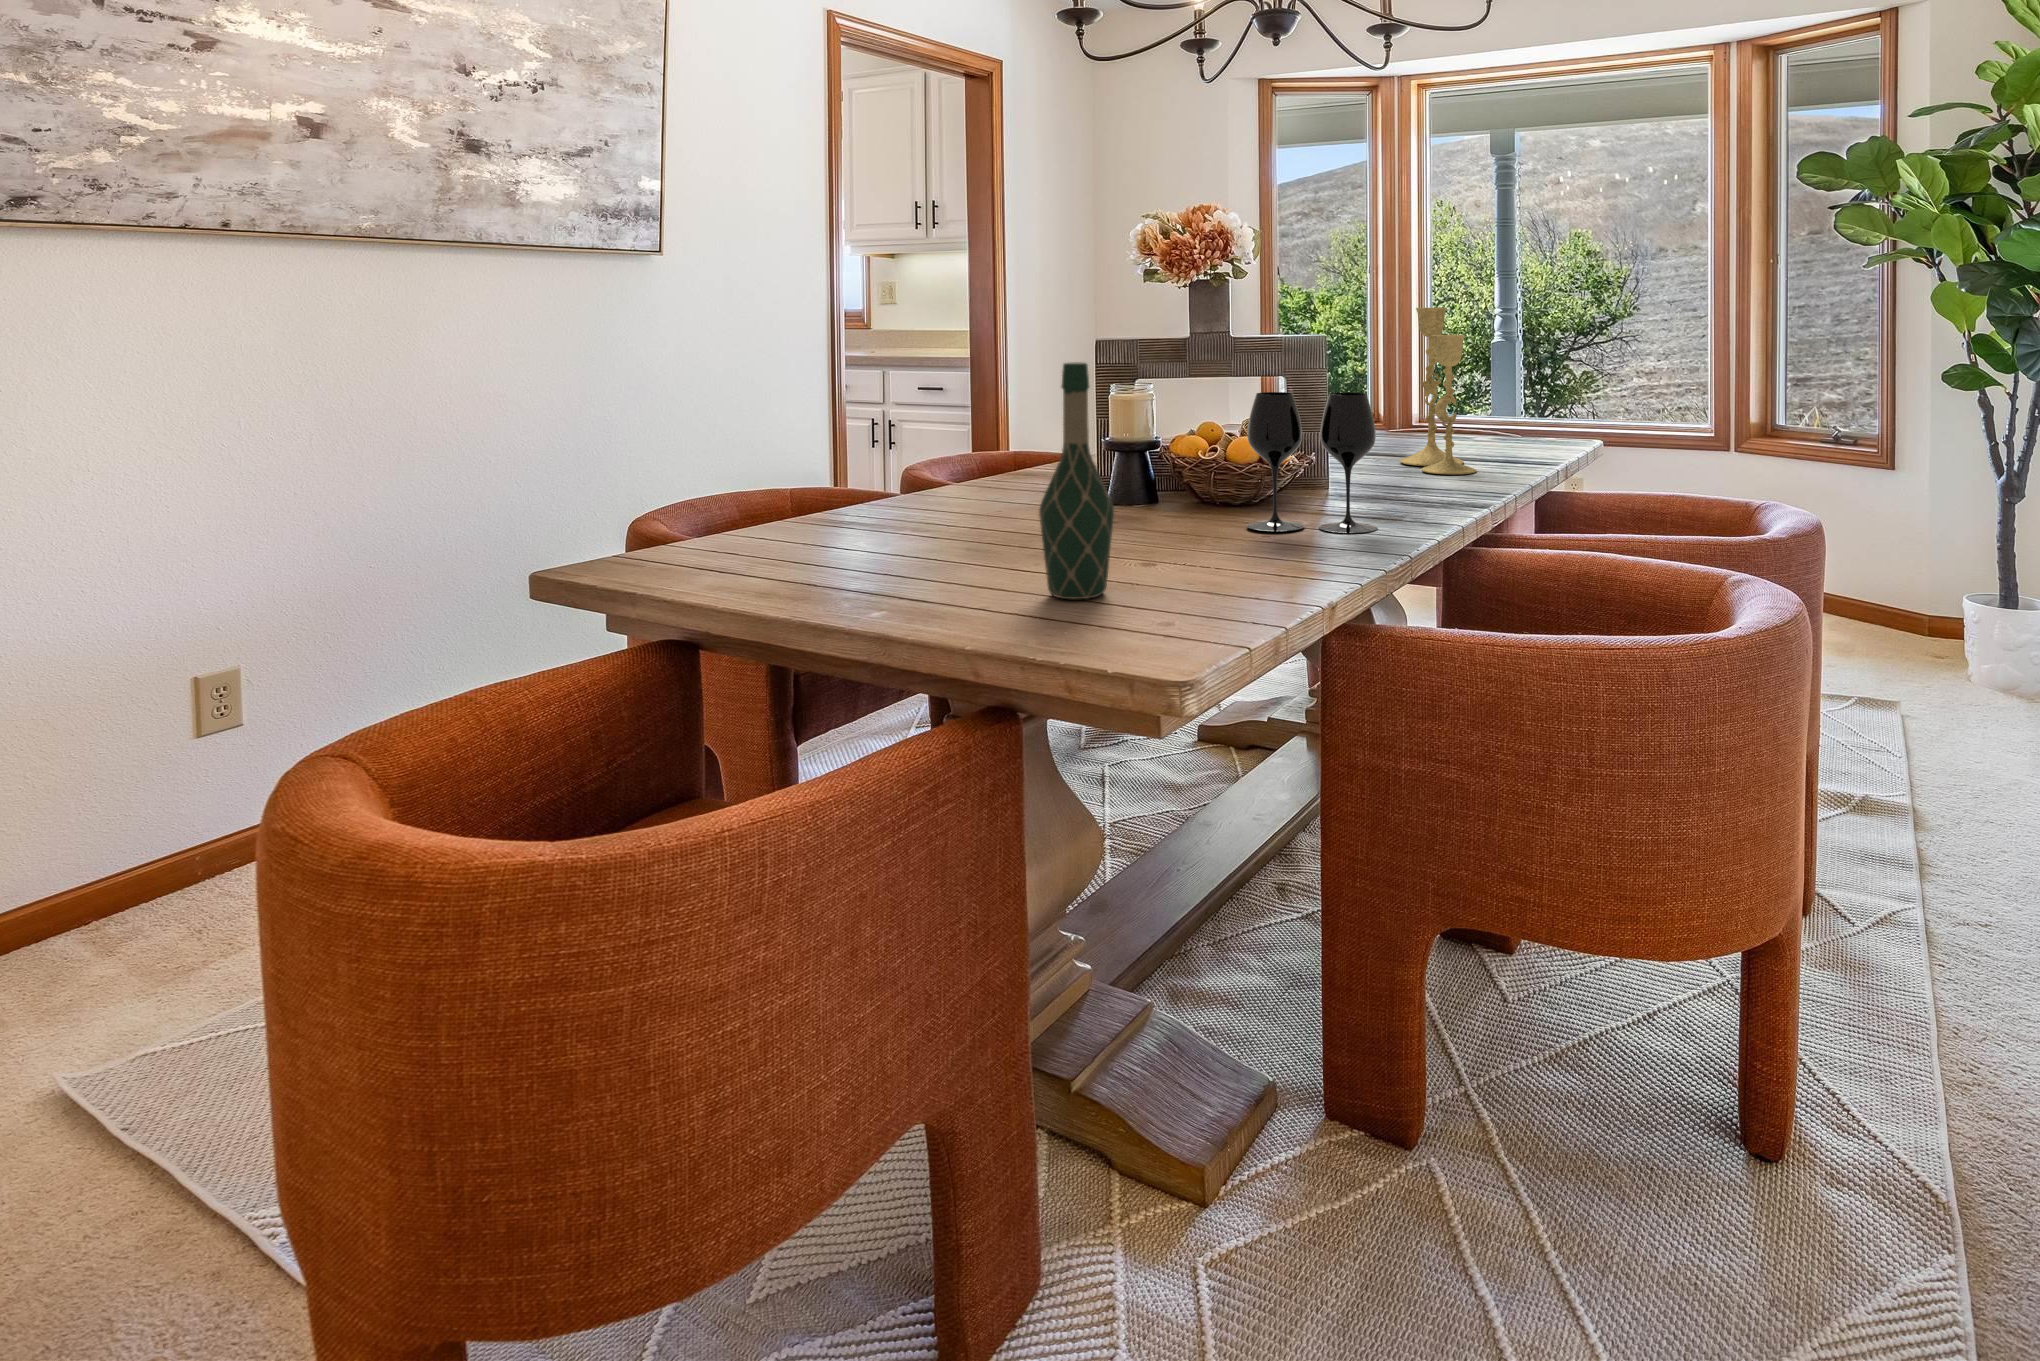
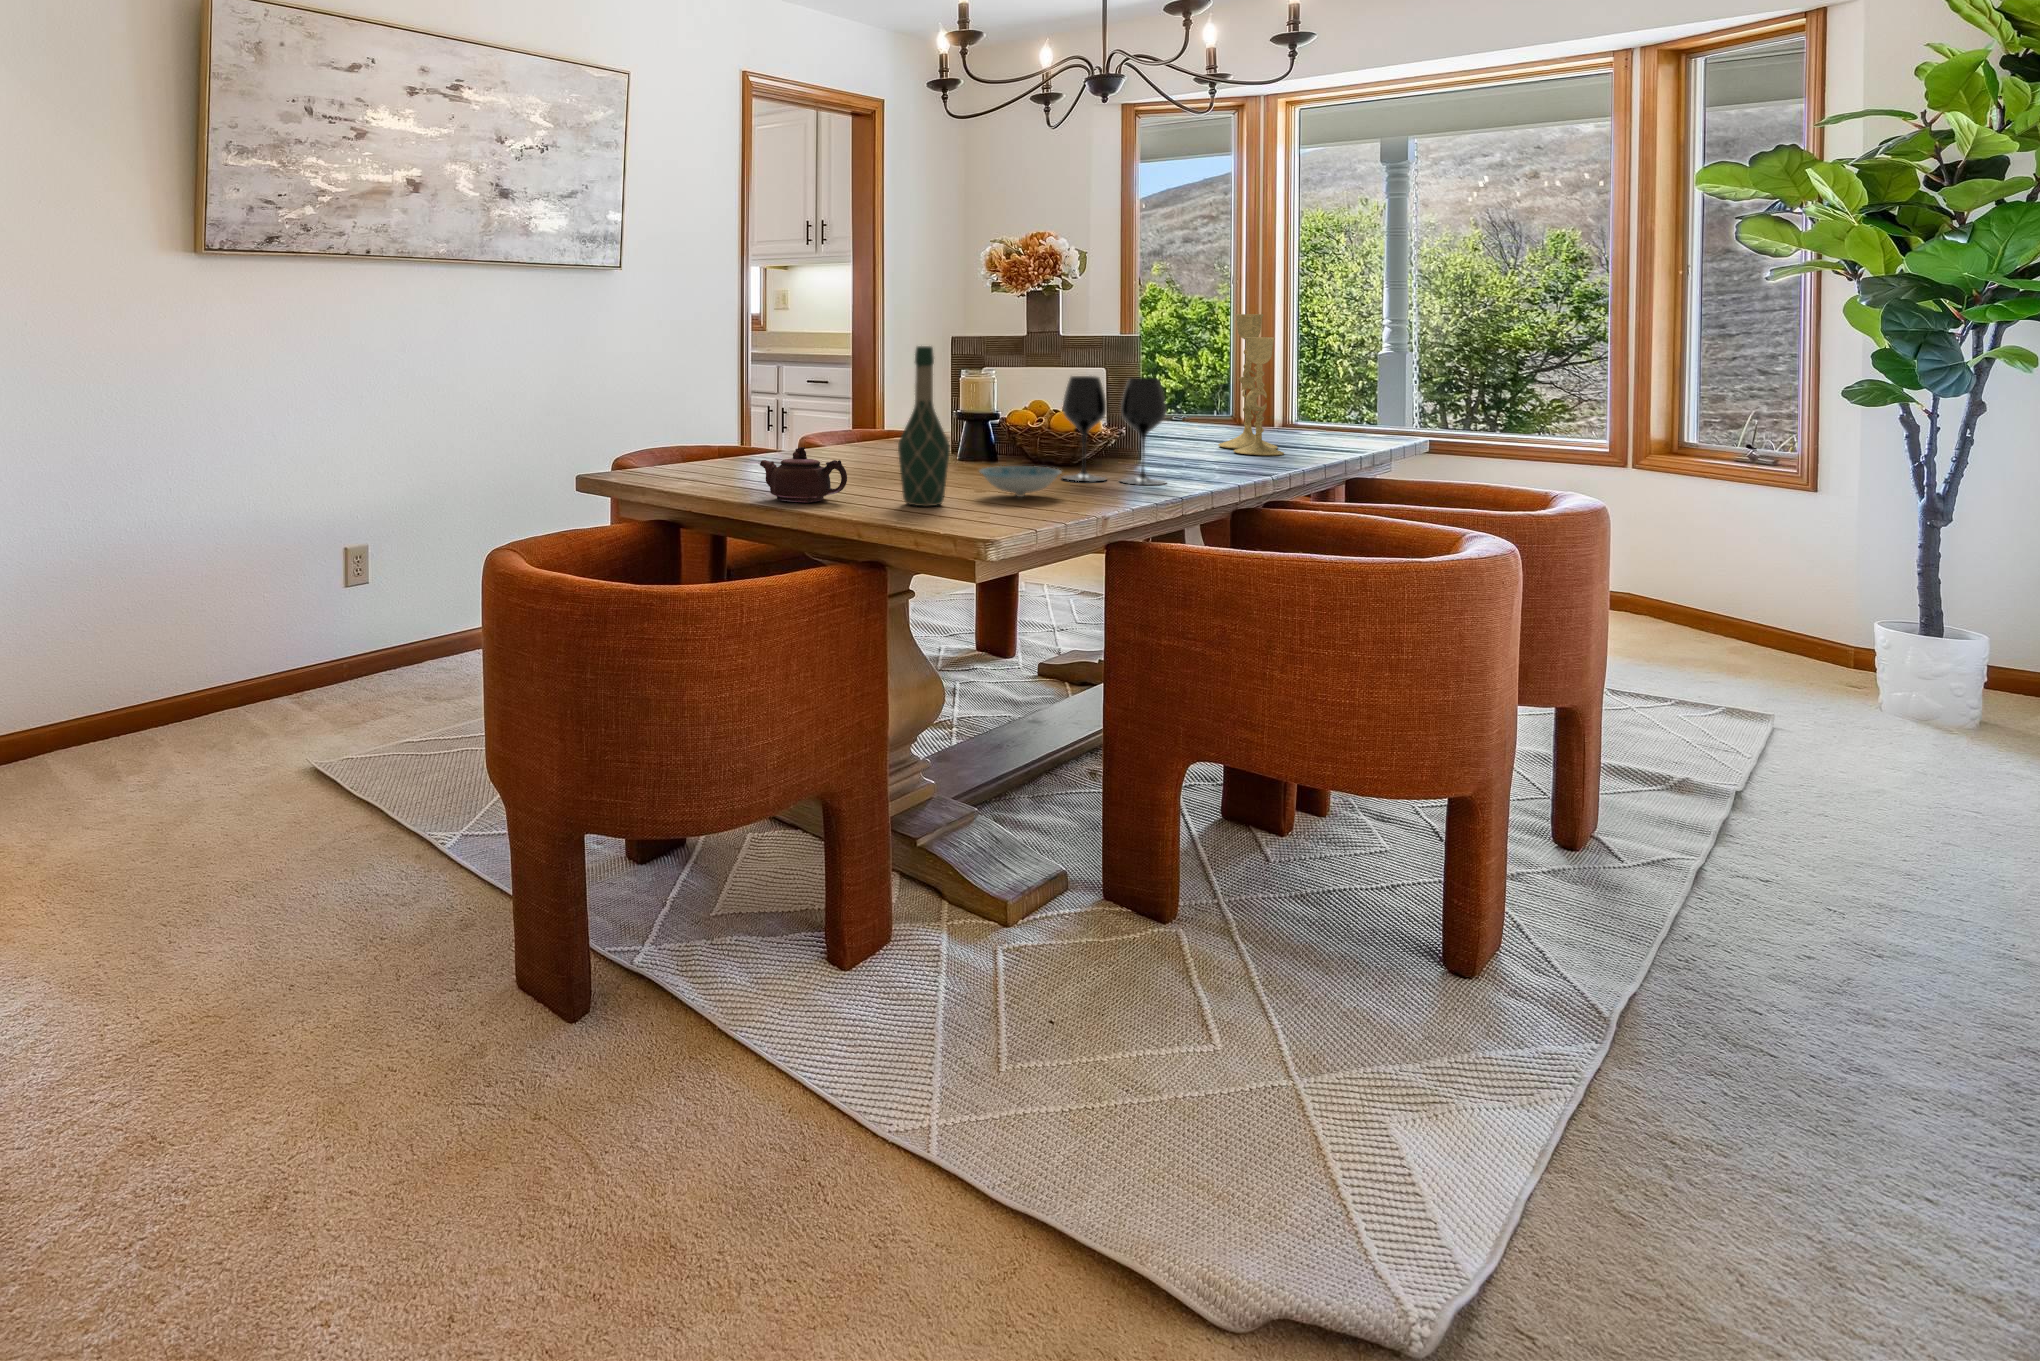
teapot: none [830,518,965,604] -> present [760,447,847,503]
ceramic bowl: none [1151,522,1261,568] -> present [980,466,1061,497]

